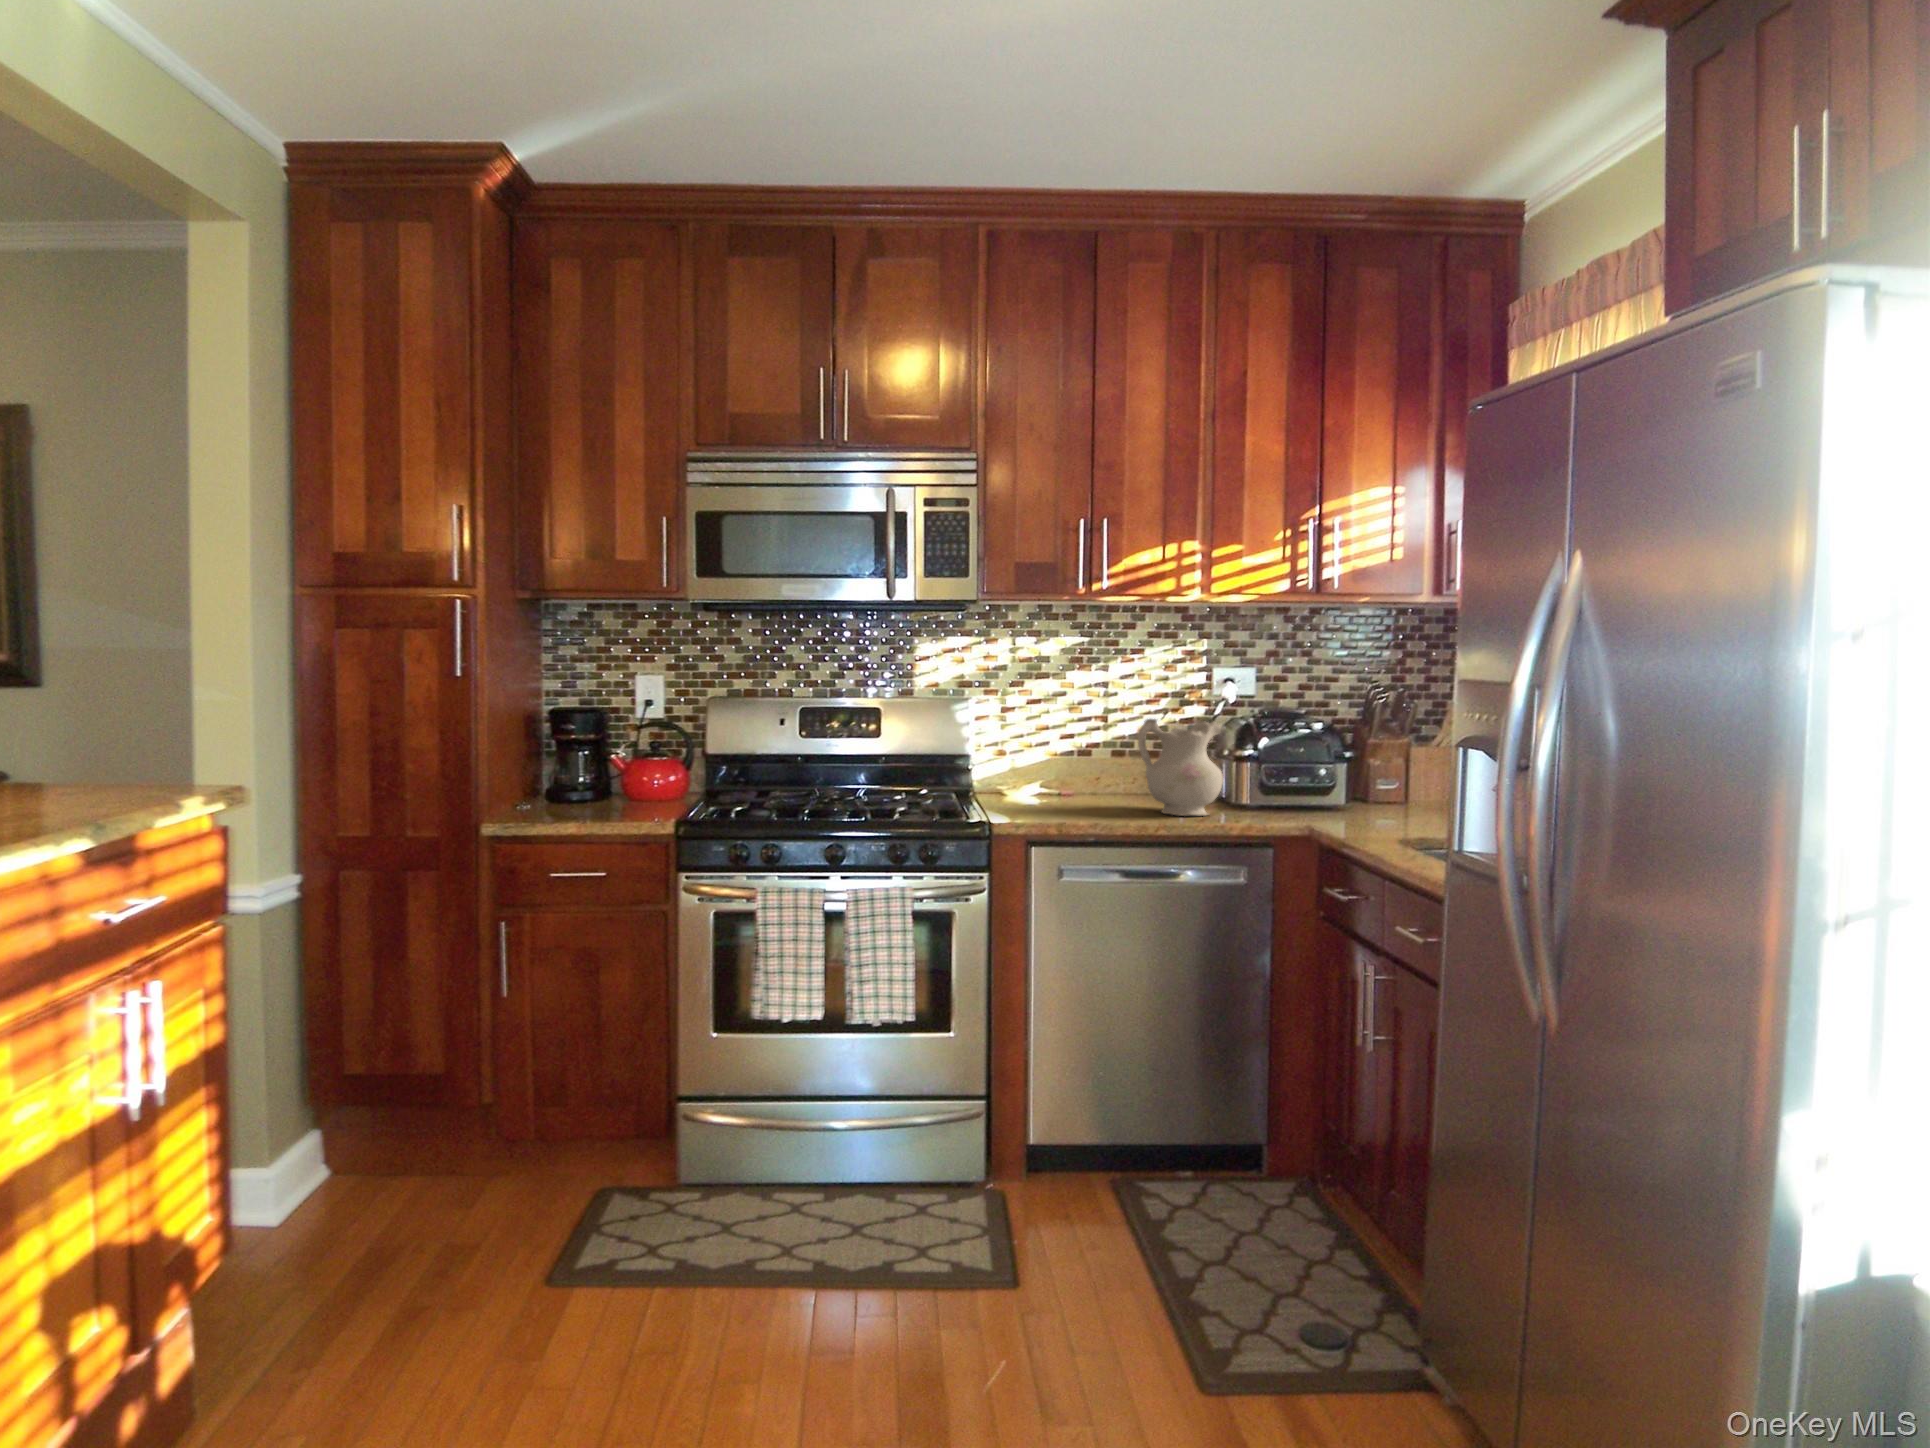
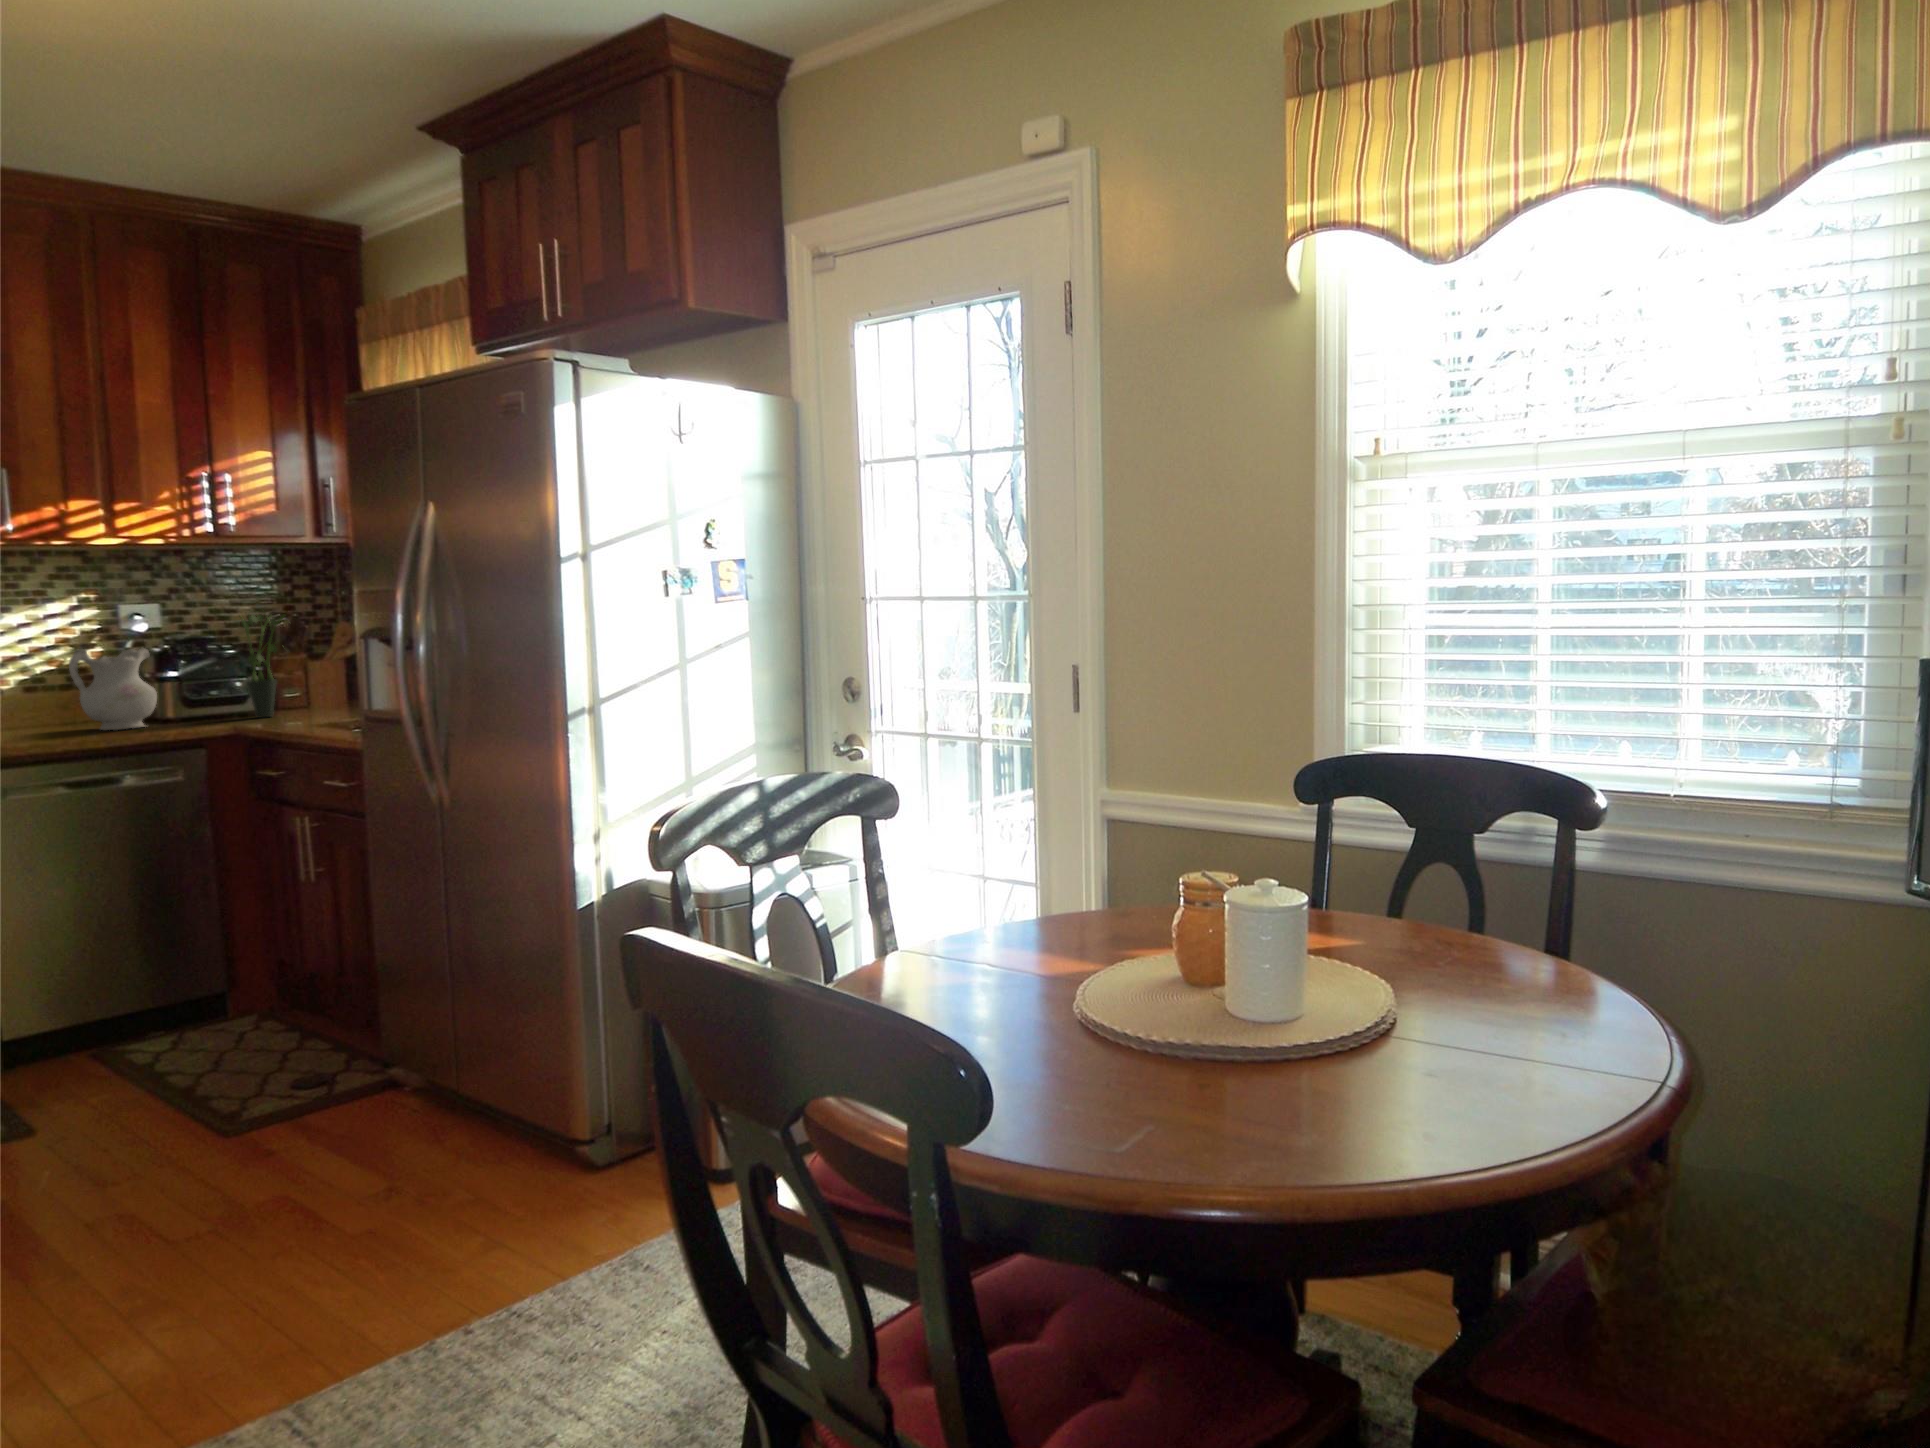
potted plant: none [1324,682,1390,822] -> present [239,614,284,718]

